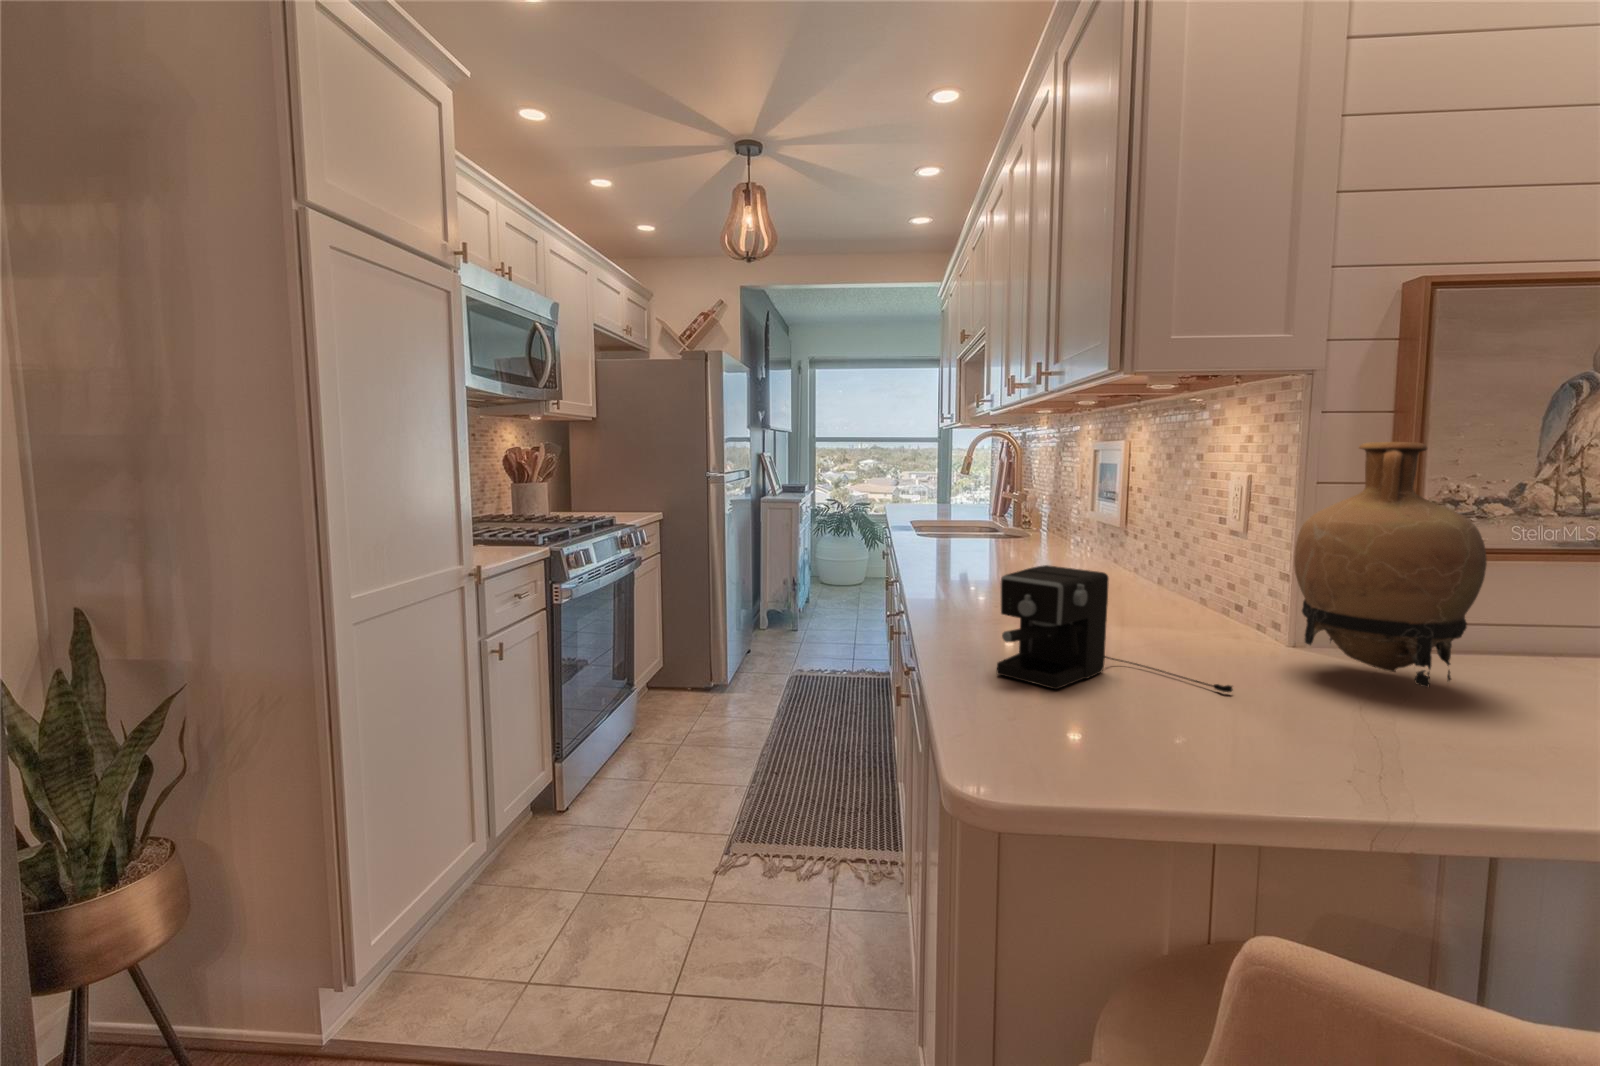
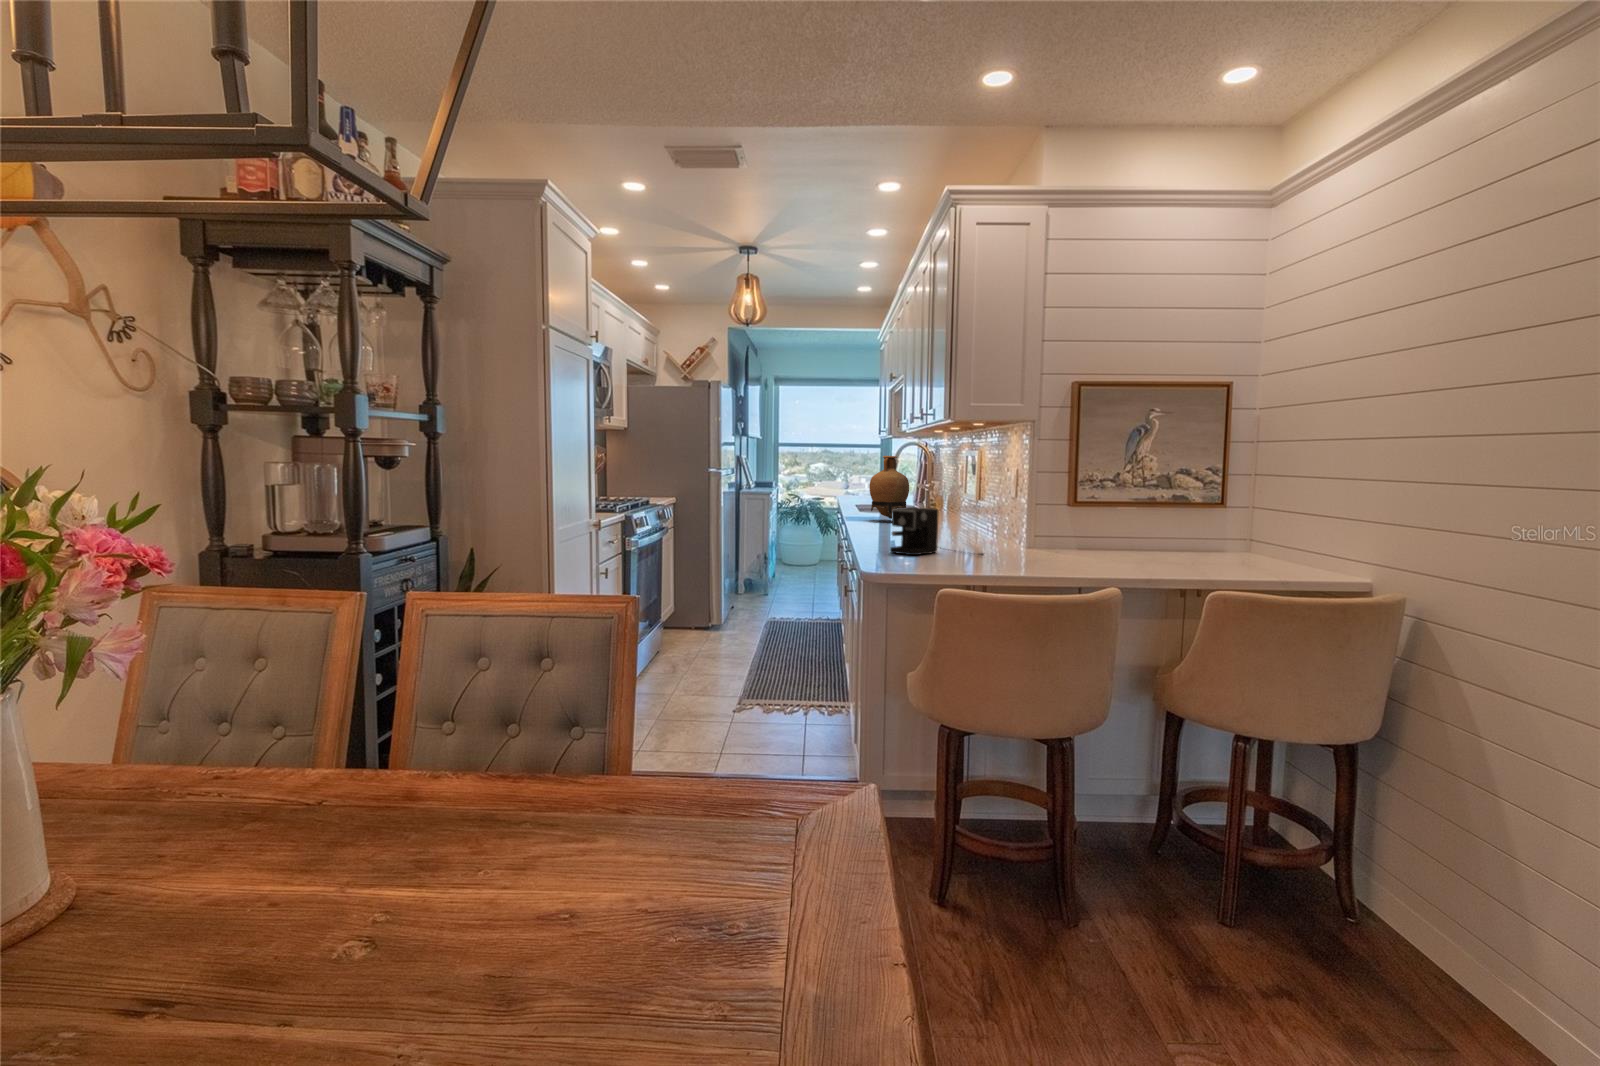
vase: present [1294,442,1487,688] -> present [870,456,909,519]

